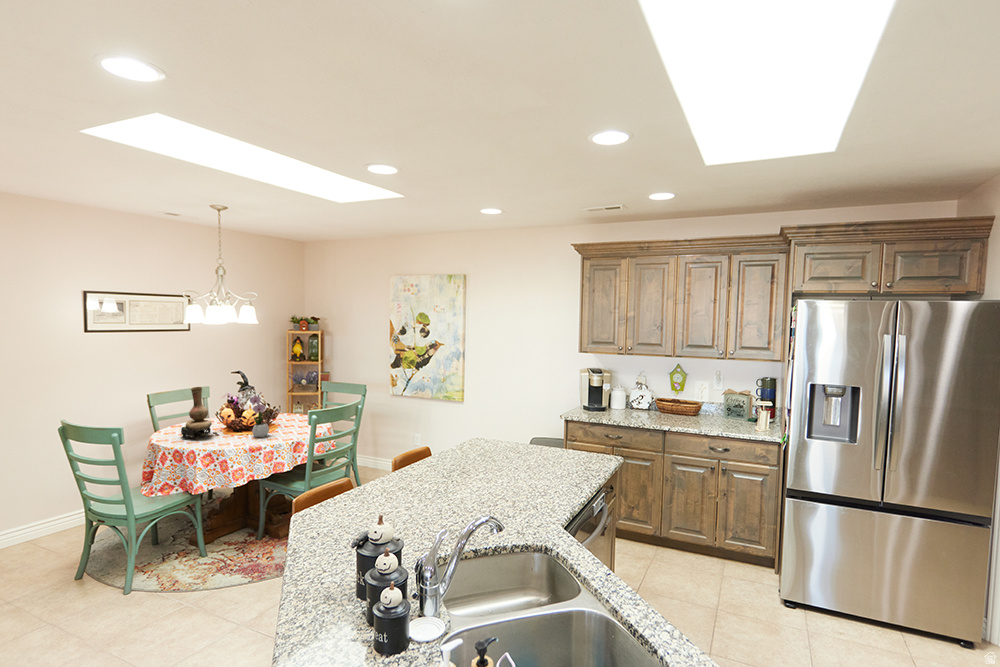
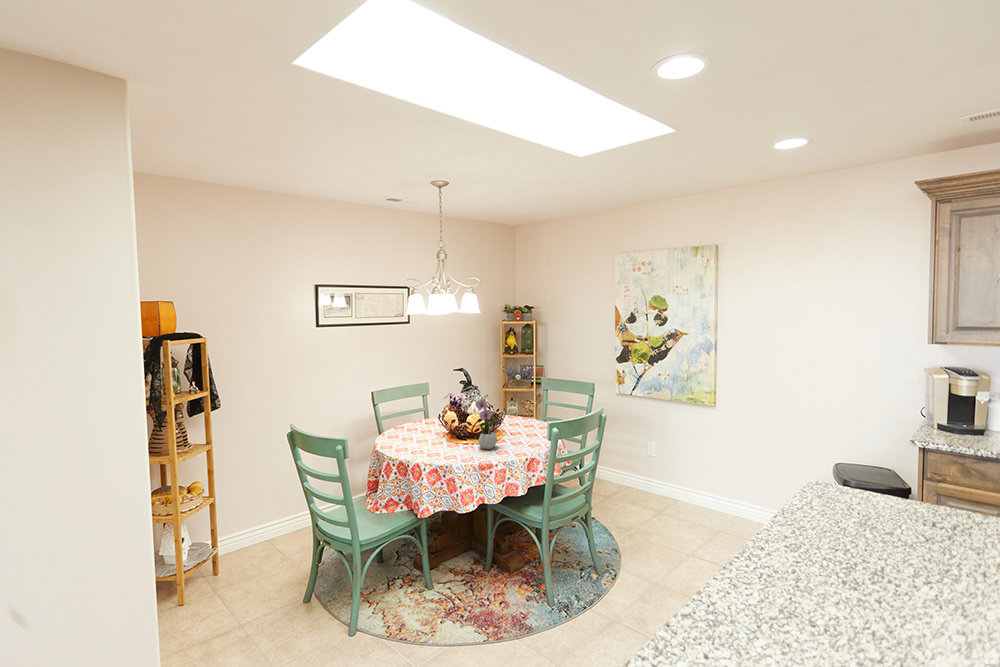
vase: present [181,387,218,439] -> none [404,387,444,449]

